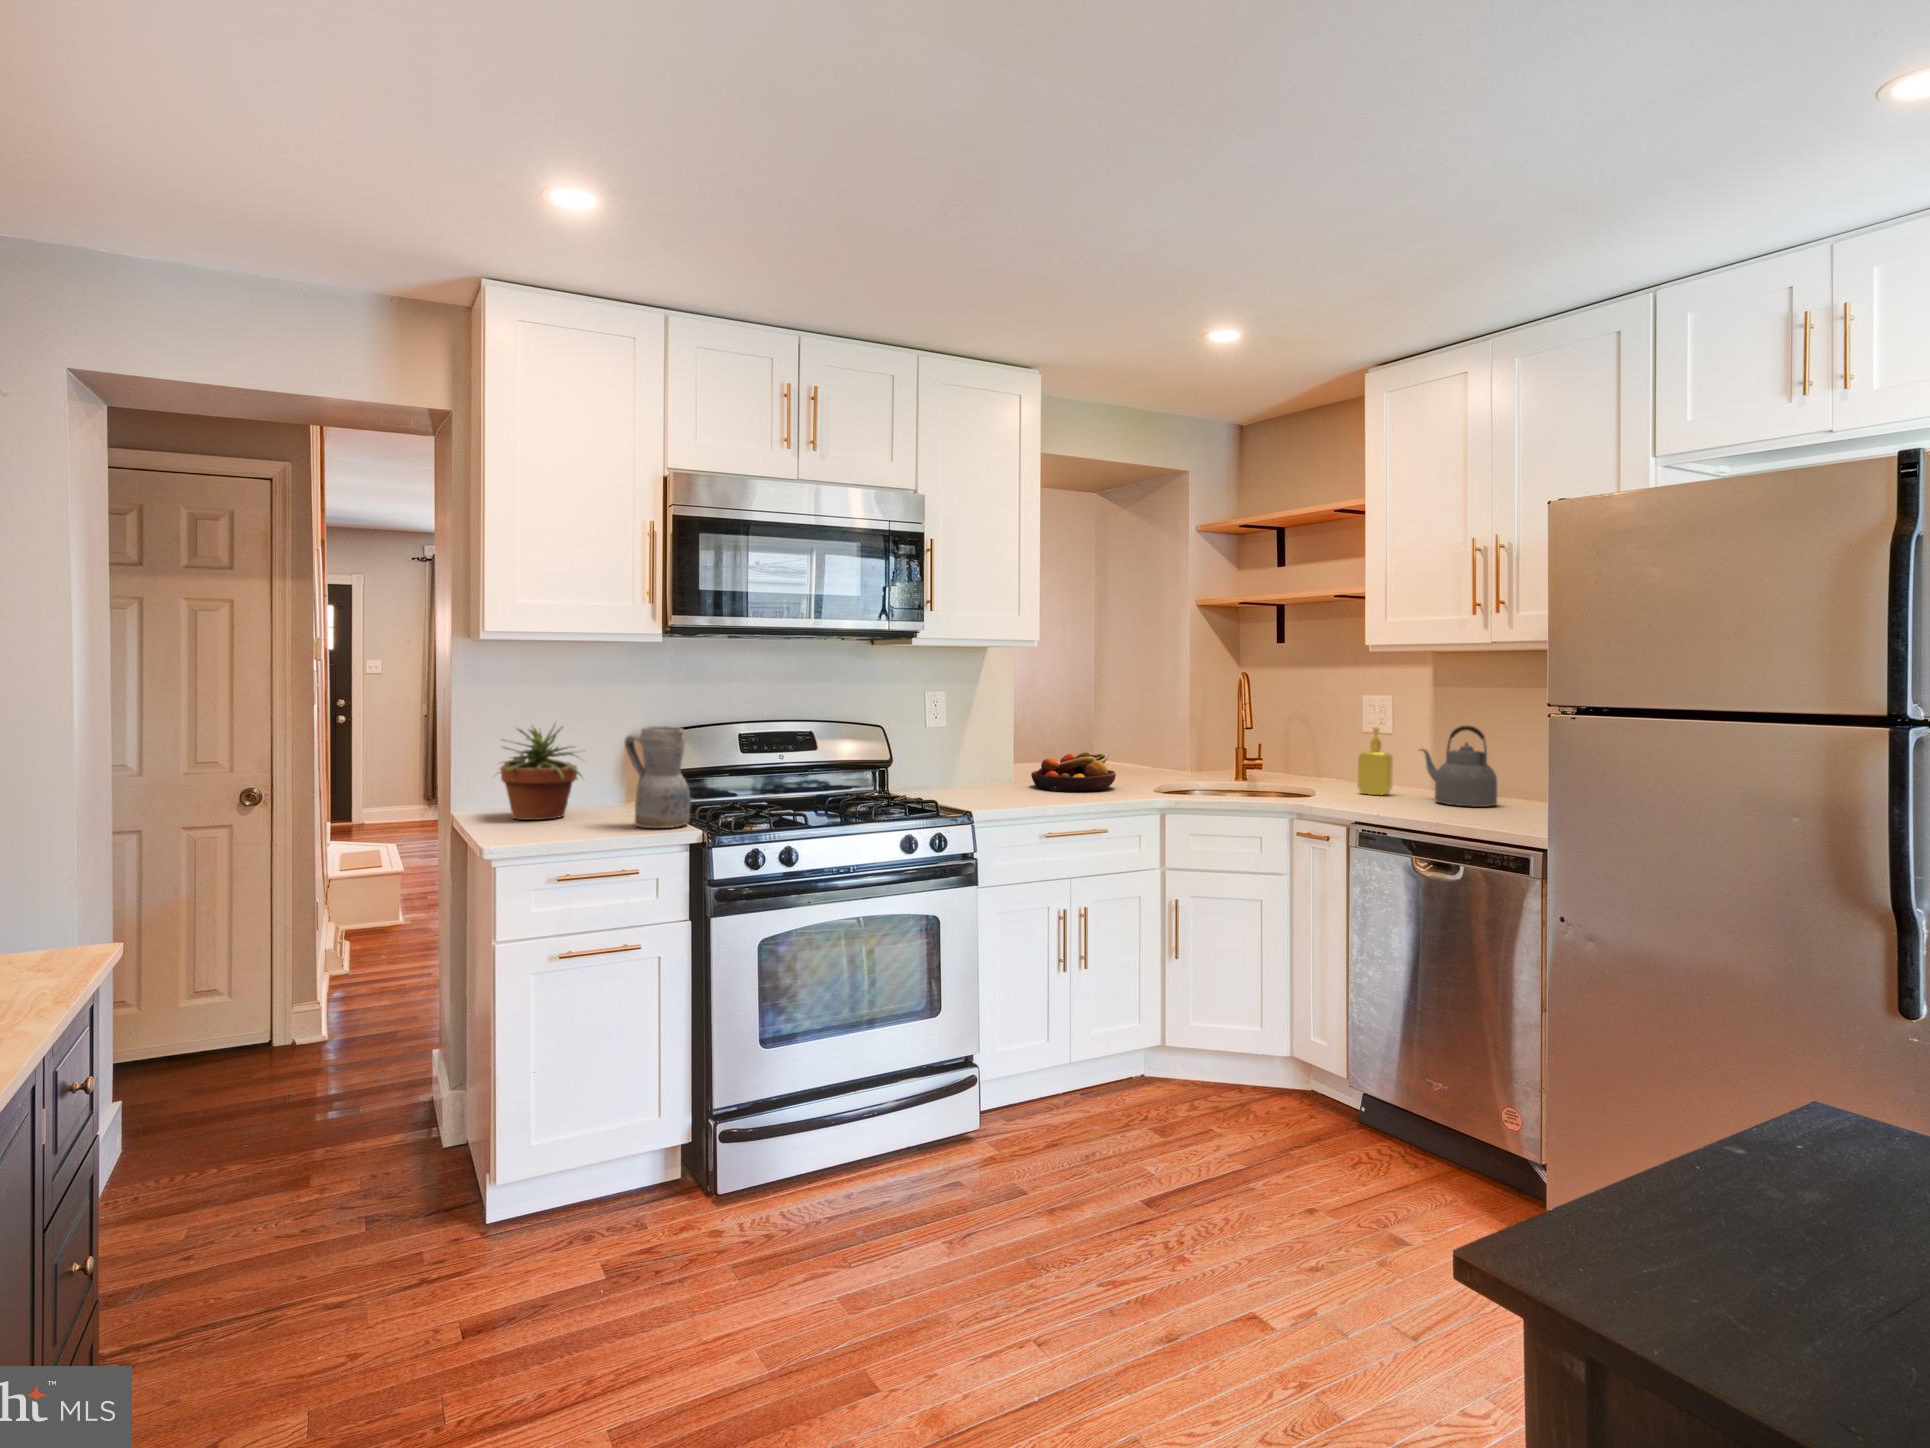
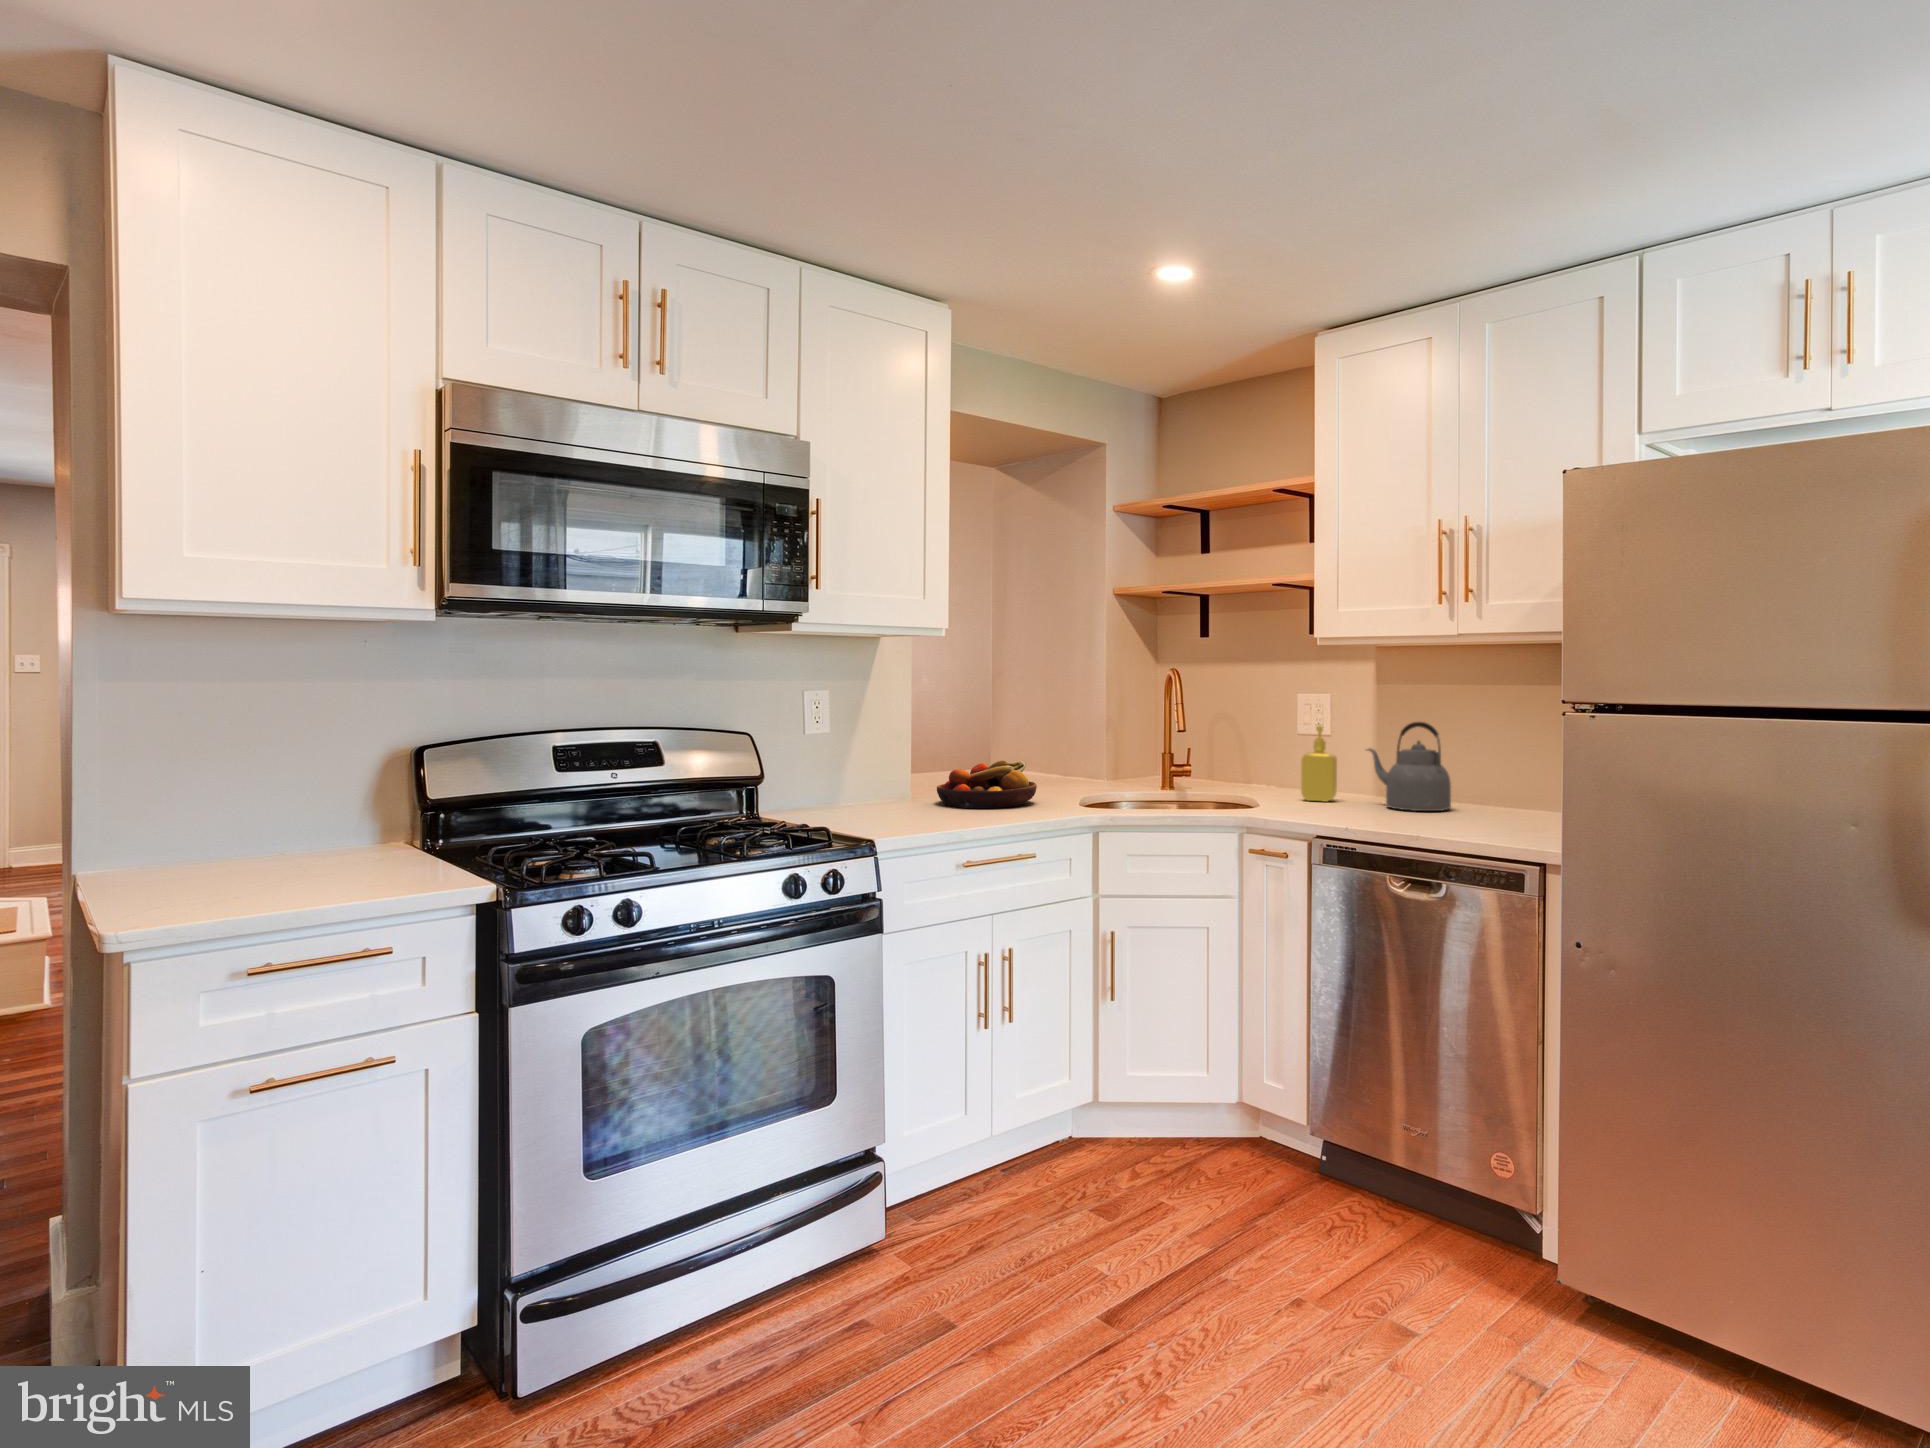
potted plant: present [500,724,582,820] -> none [157,731,325,877]
ceramic pitcher: present [625,726,691,828] -> none [378,735,480,881]

